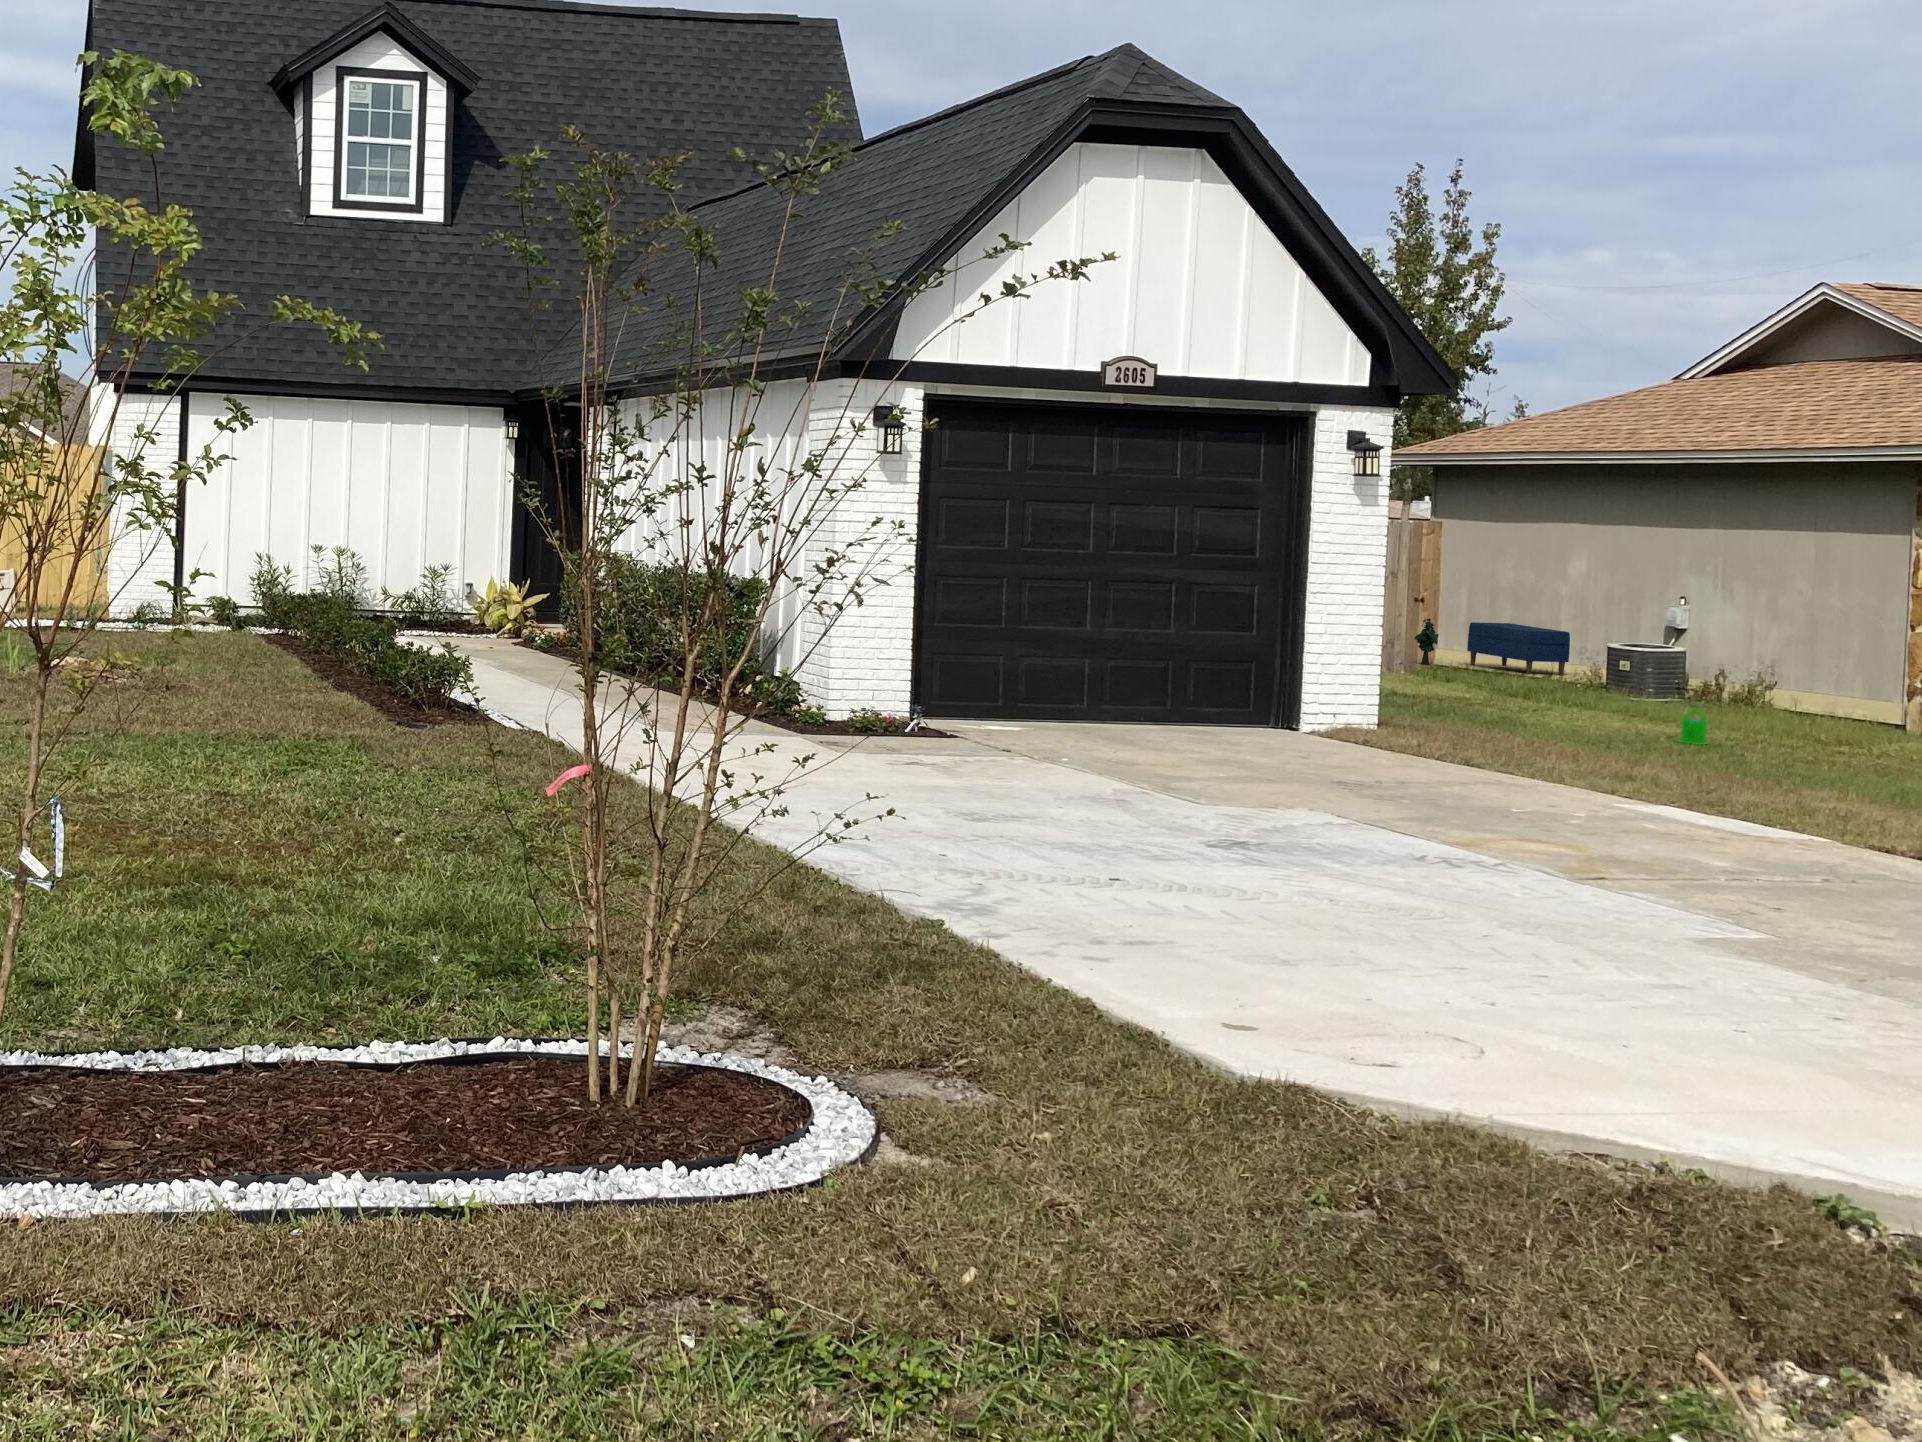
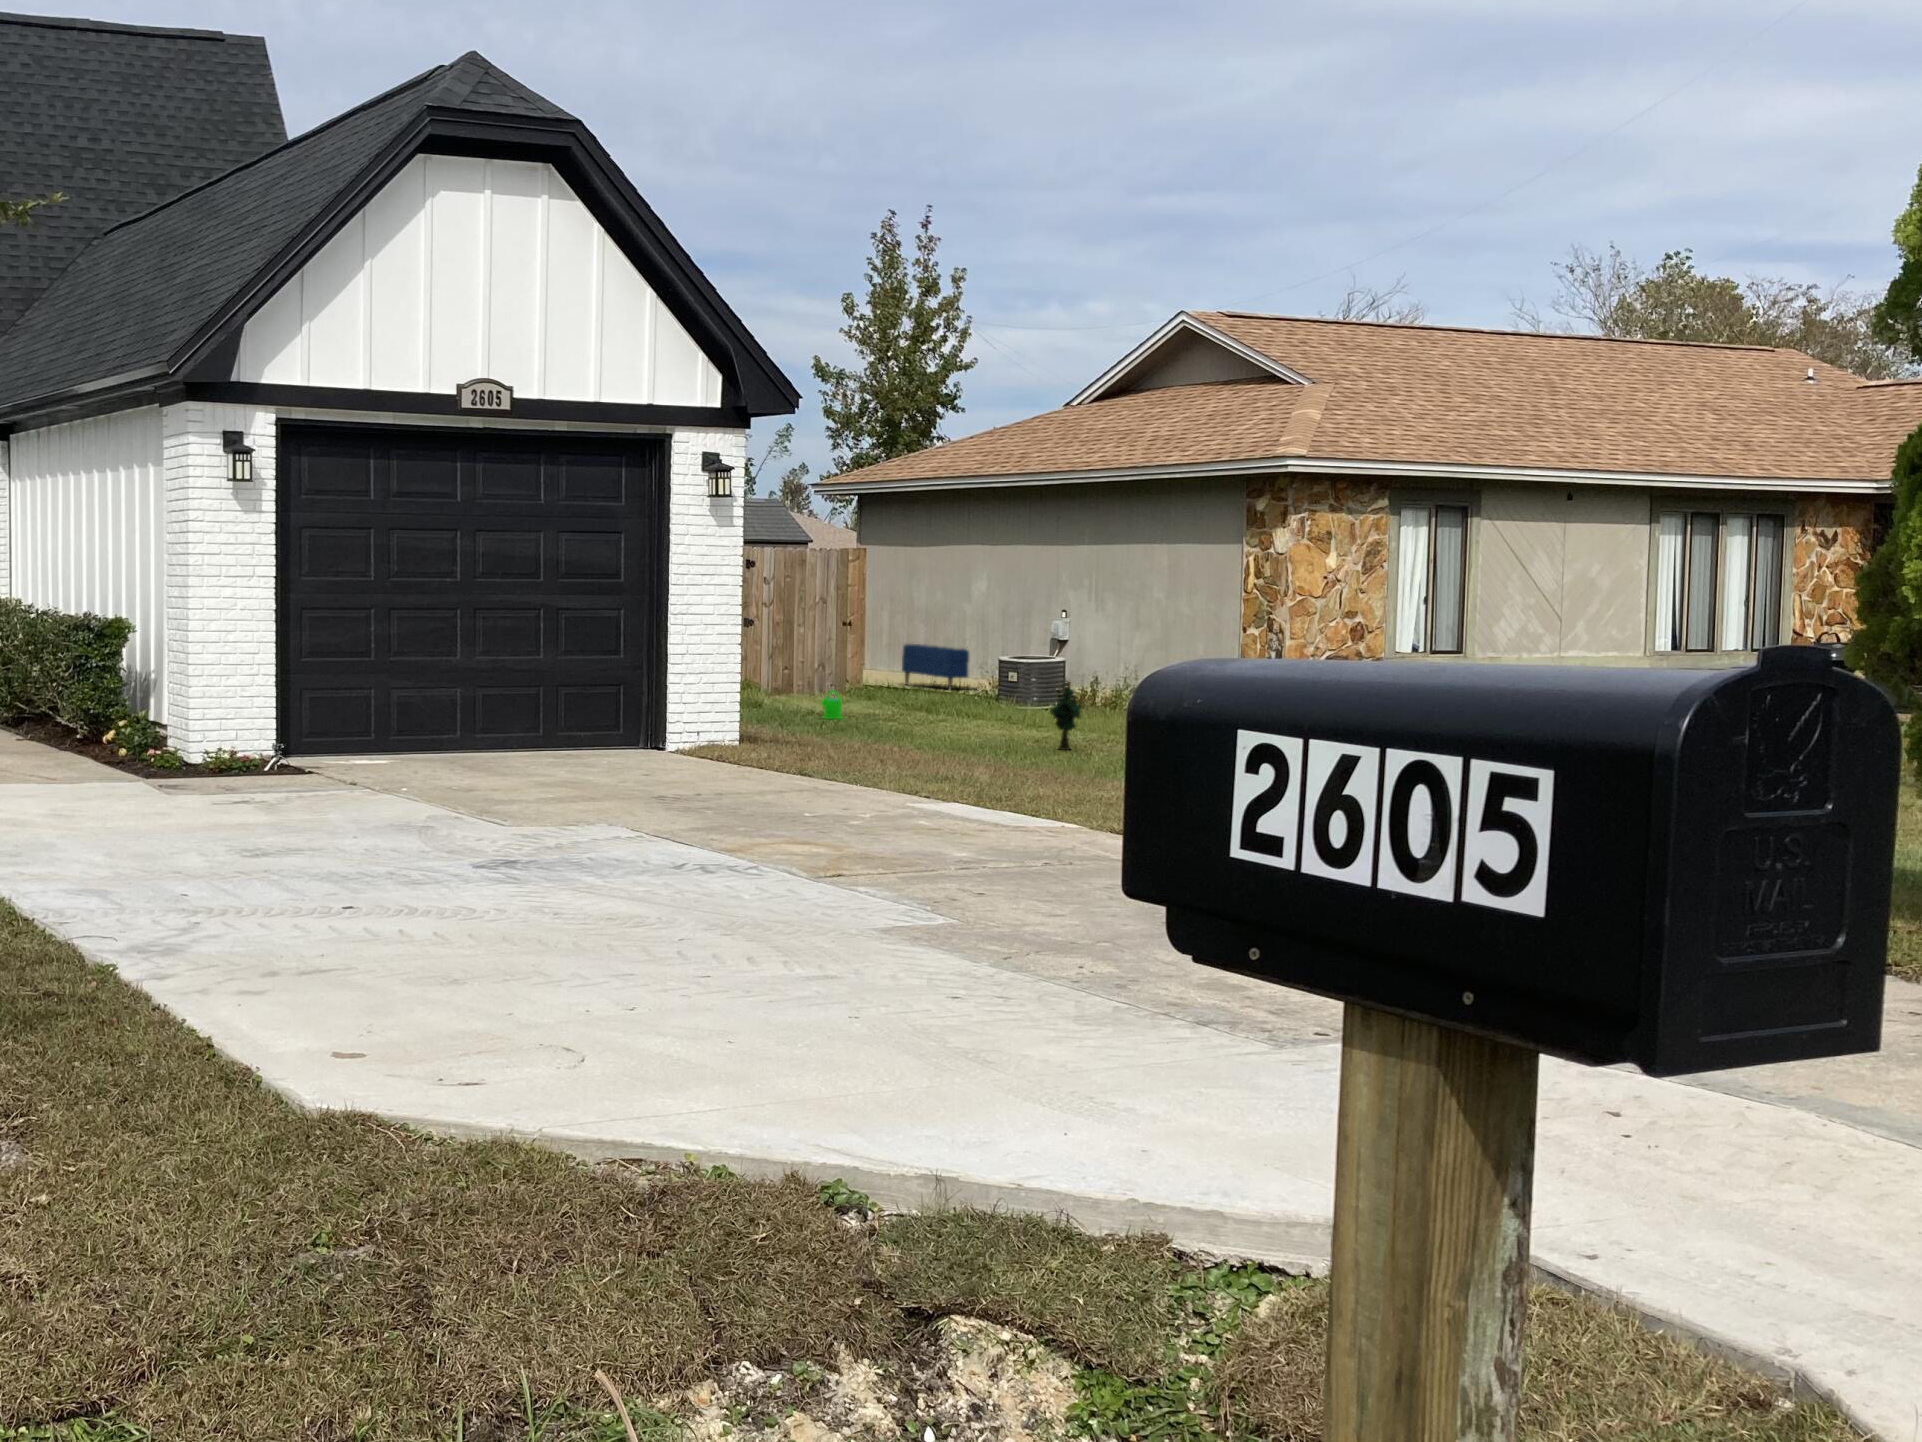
decorative plant: present [1414,619,1439,665] -> present [1050,683,1081,750]
watering can: present [1679,709,1707,745] -> present [821,690,842,719]

